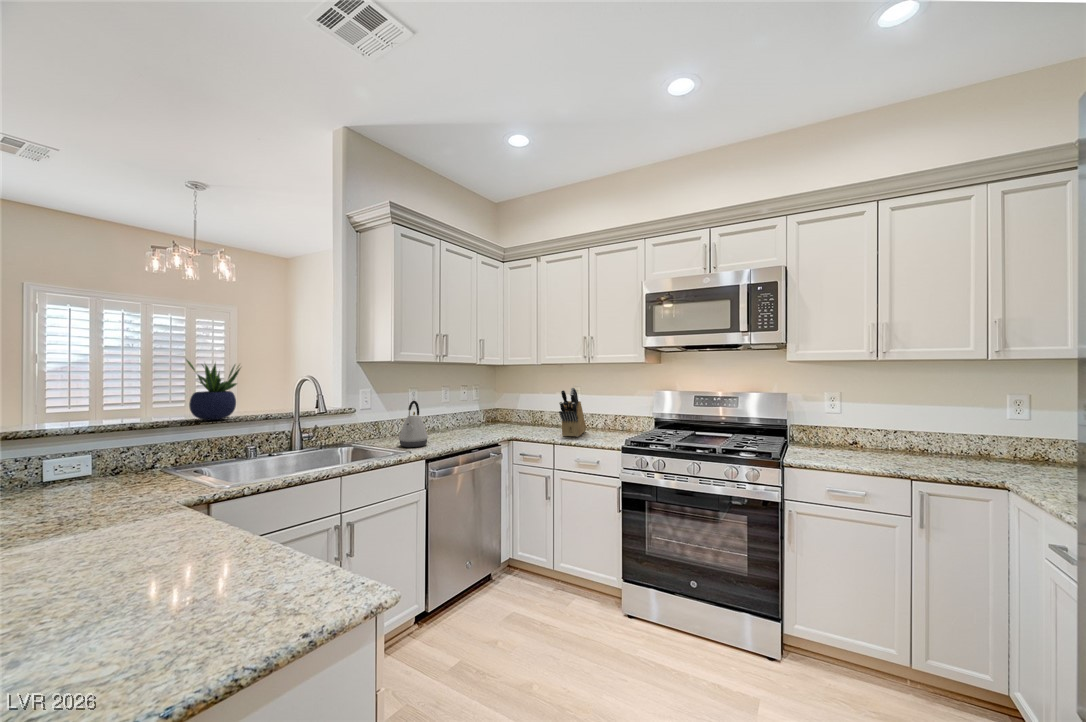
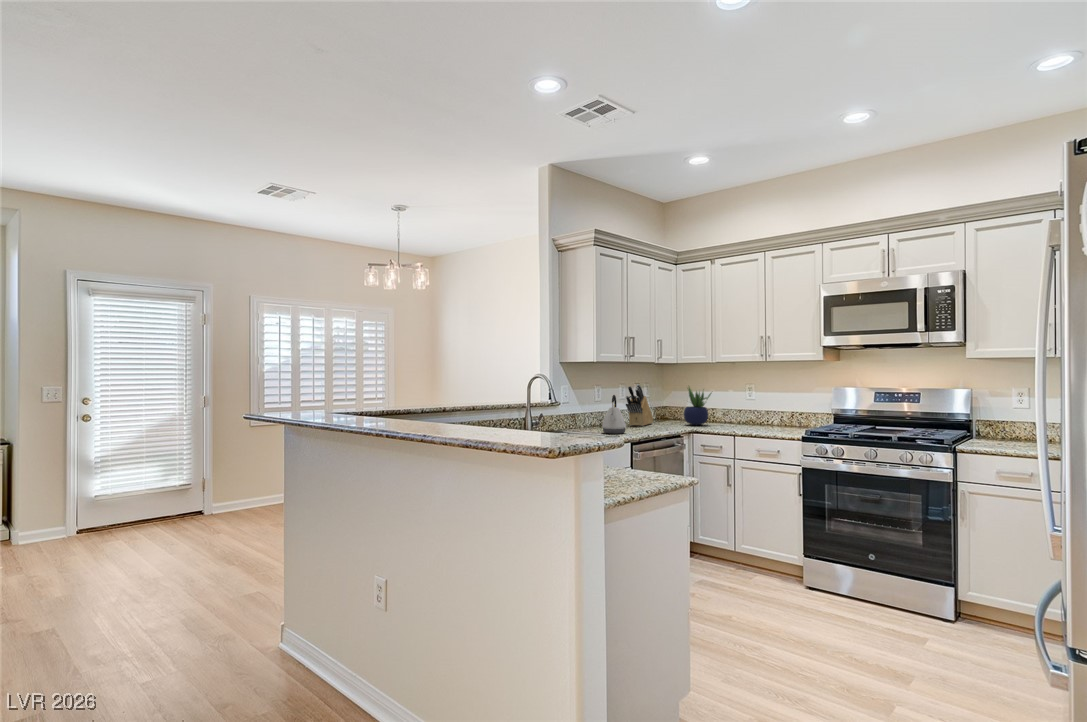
potted plant: present [187,360,240,420] -> present [684,387,711,425]
knife block: present [559,388,586,437] -> present [626,384,654,426]

